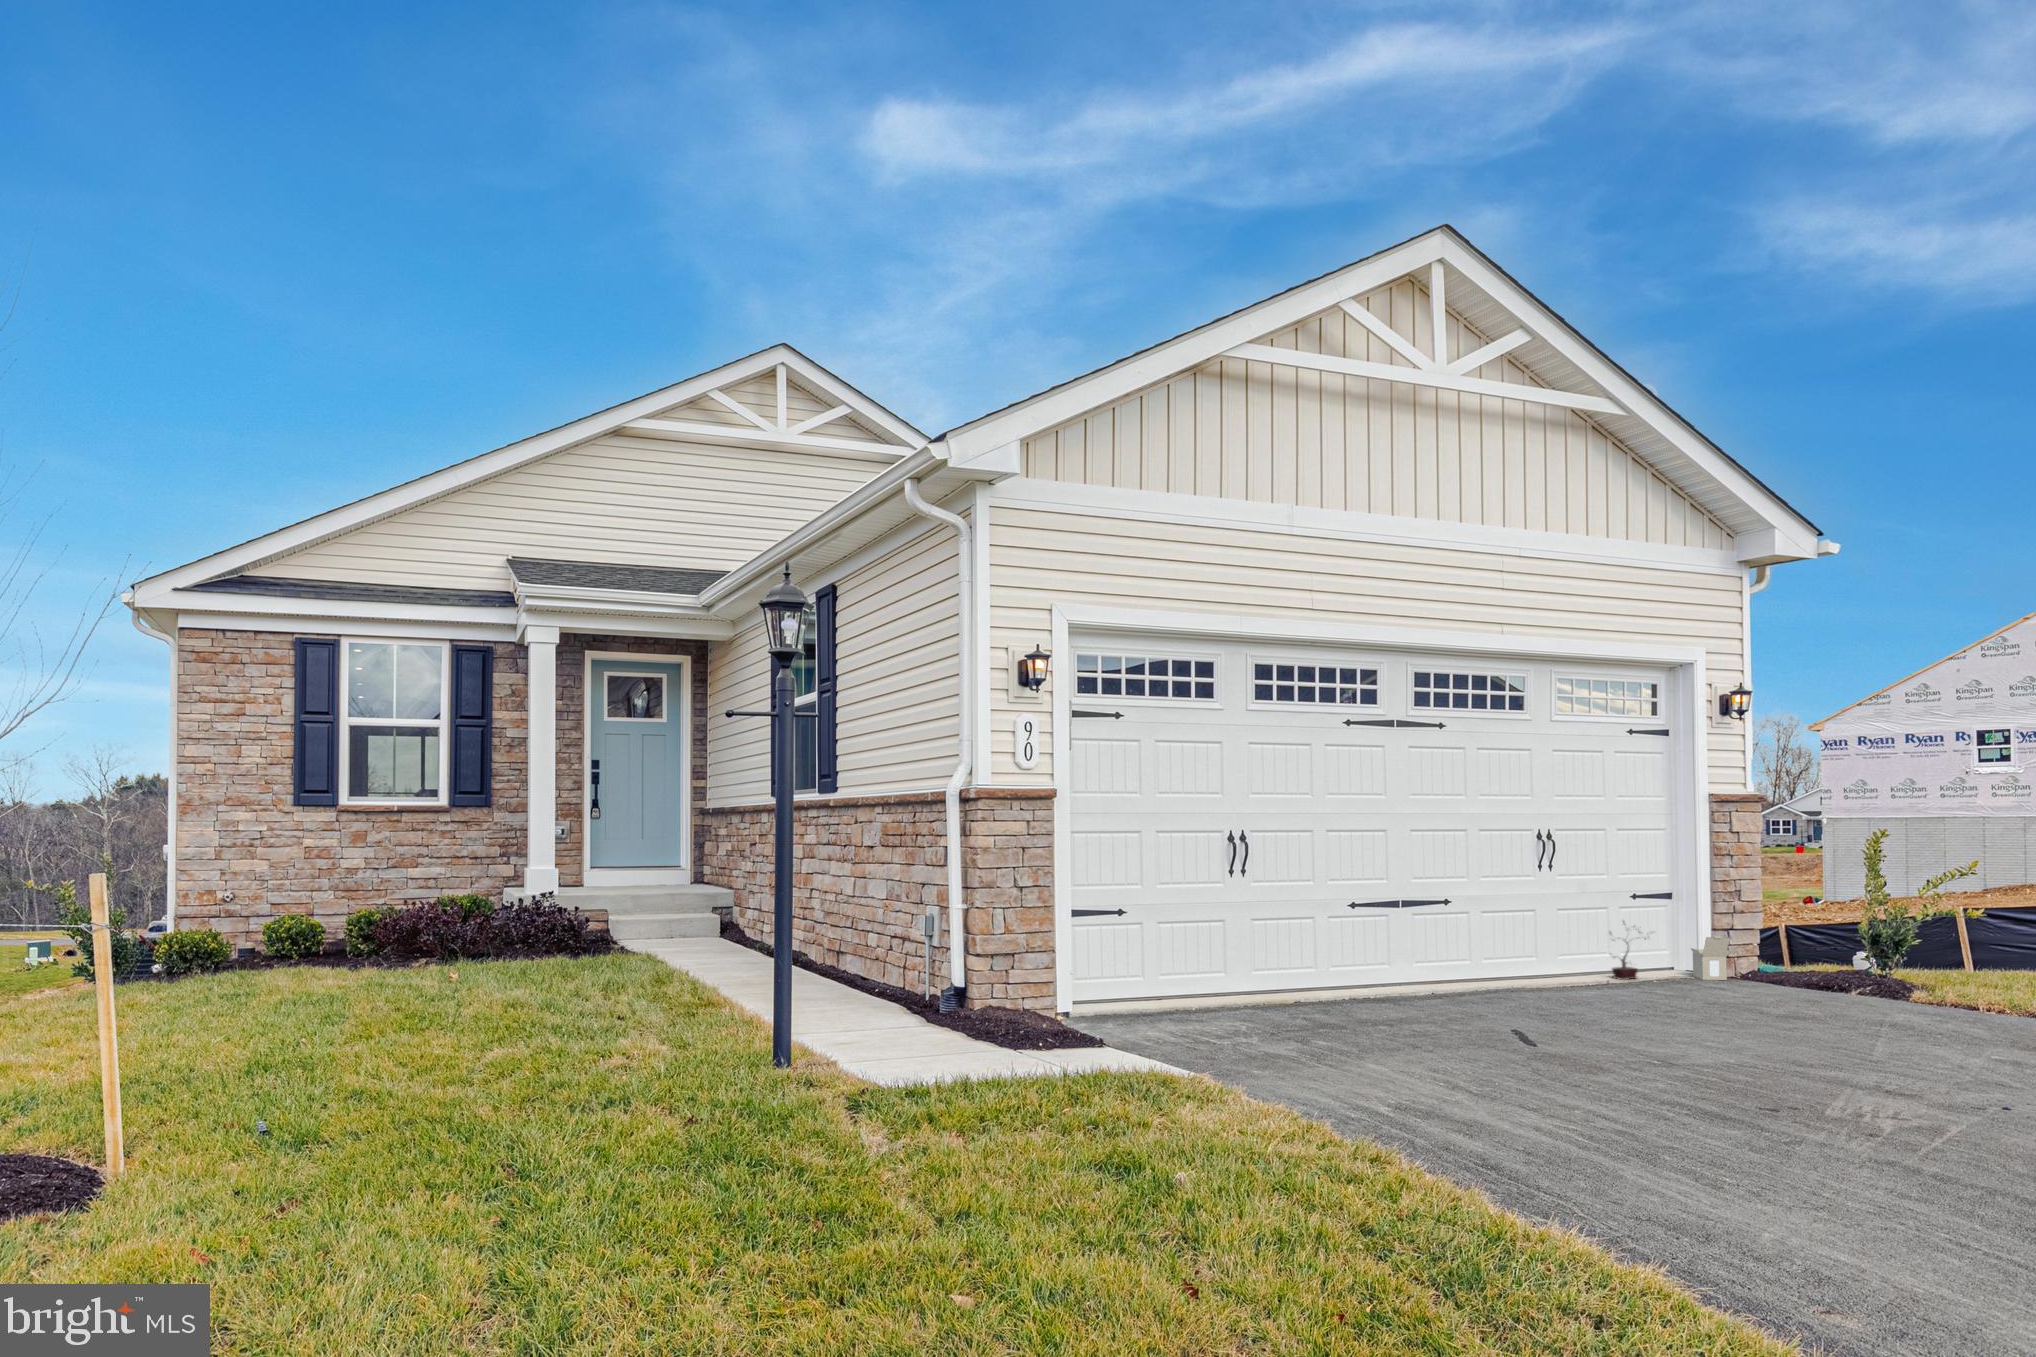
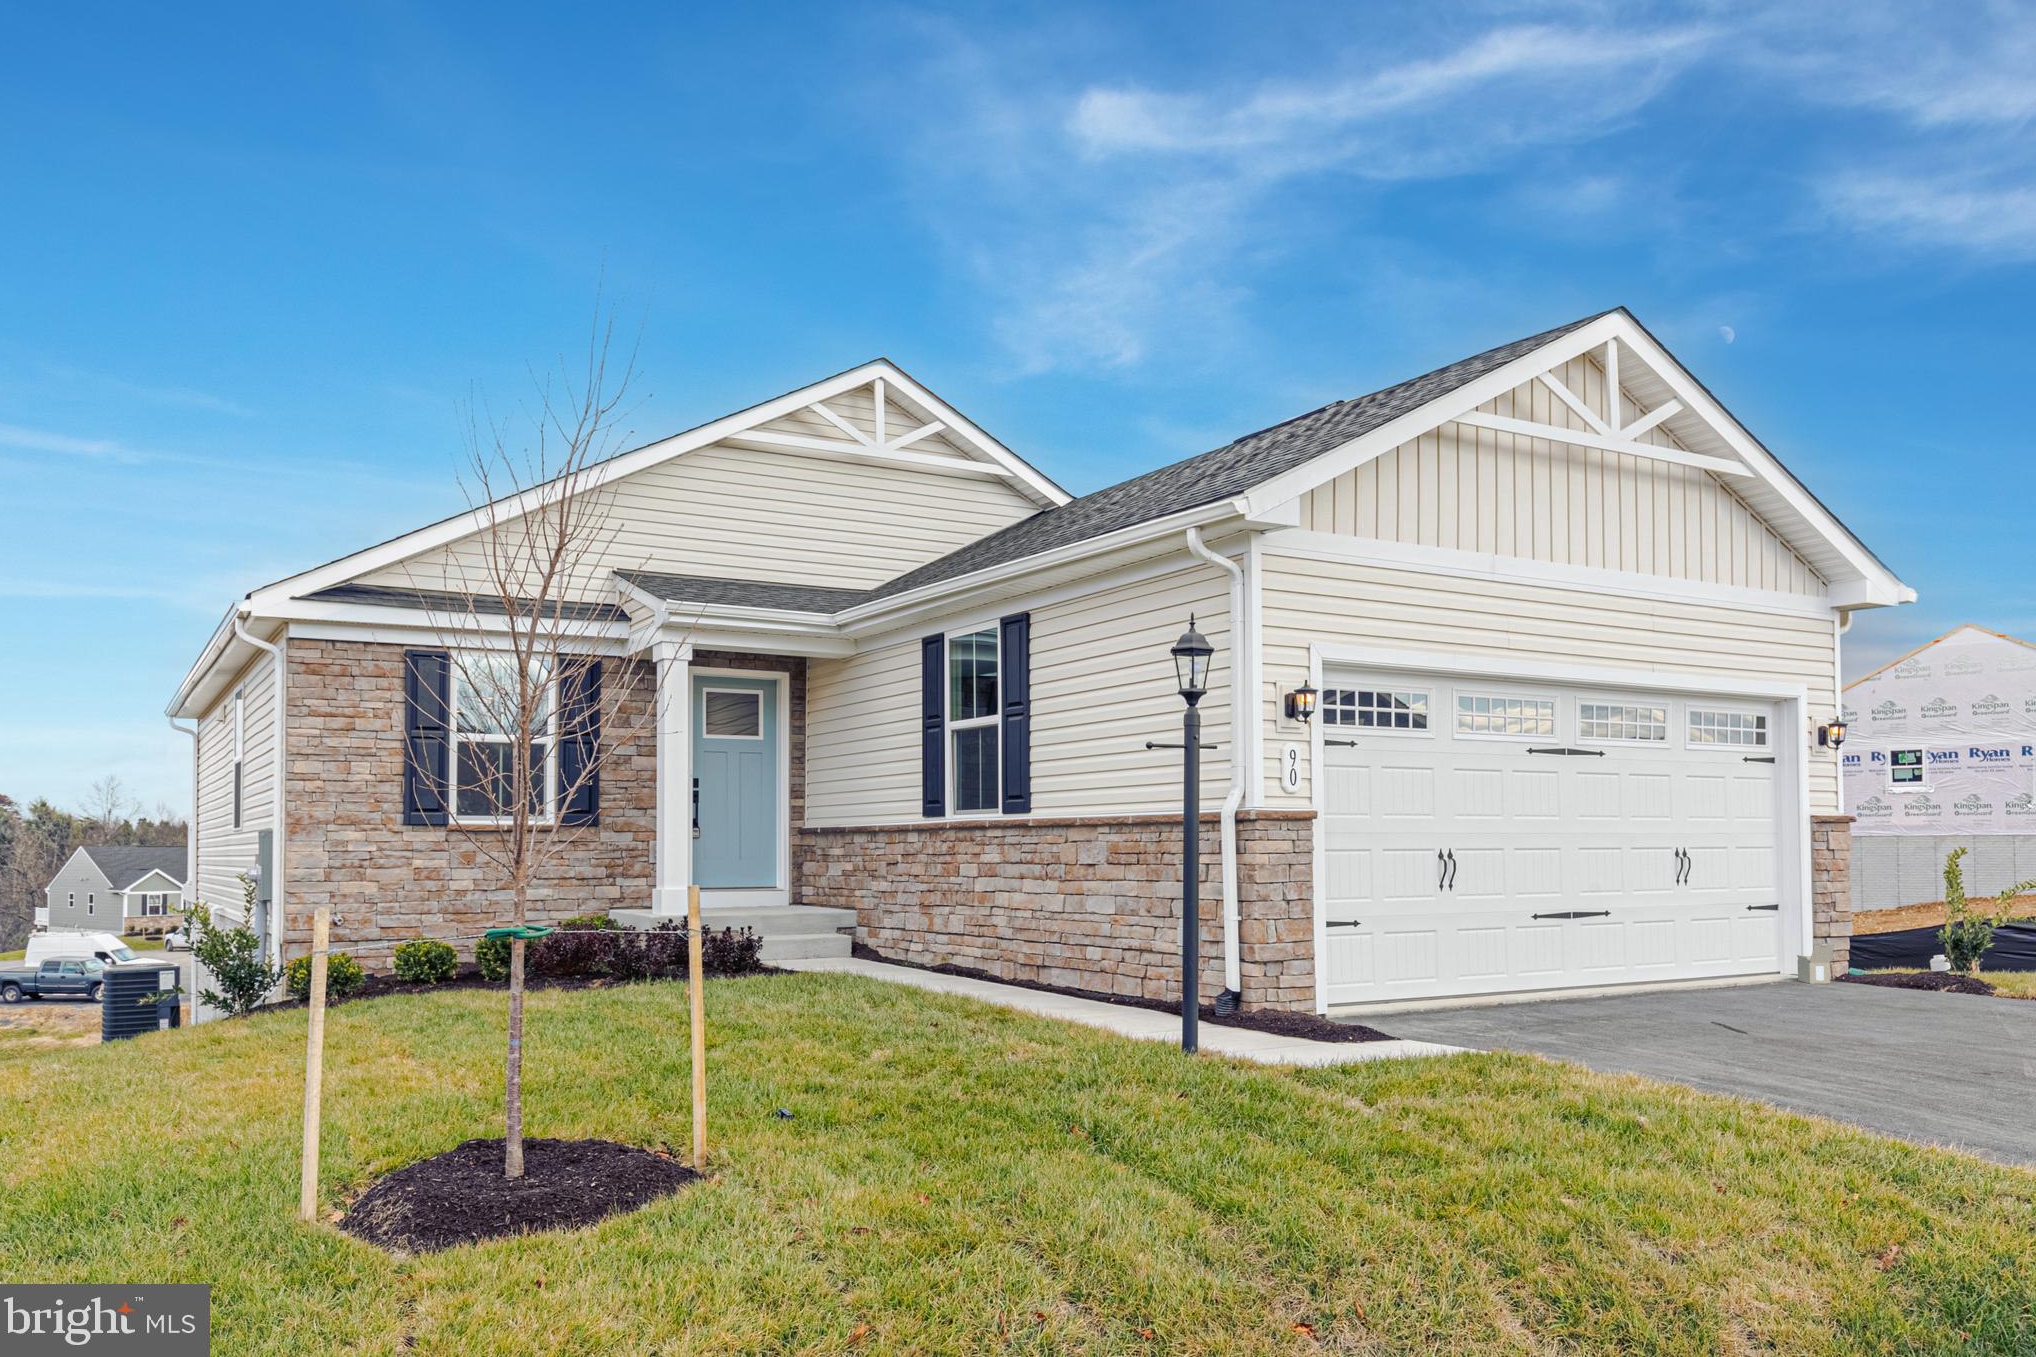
potted plant: present [1609,921,1648,980] -> none [1731,929,1770,984]

